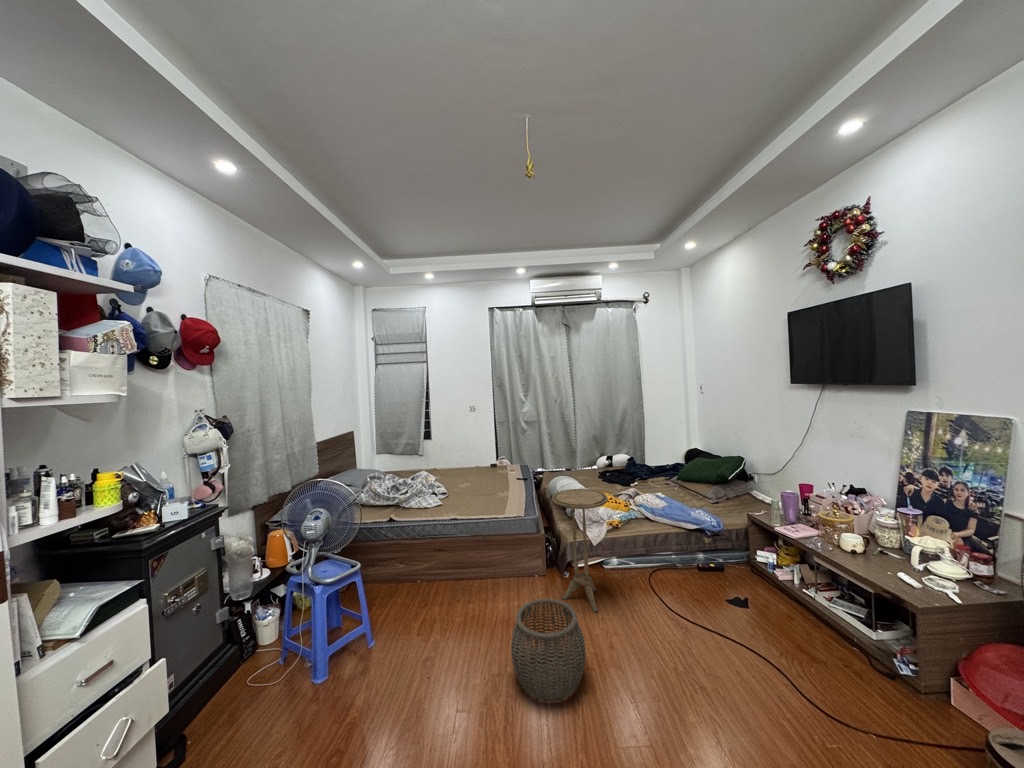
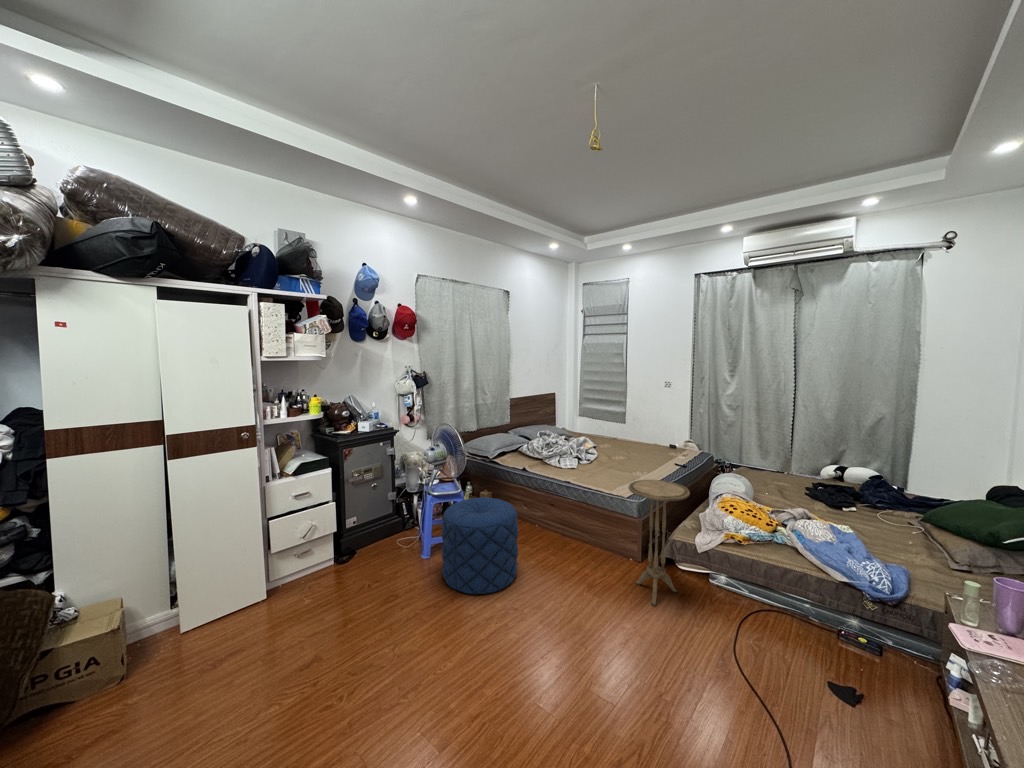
pouf: none [352,566,463,723] -> present [442,497,518,594]
woven basket: present [511,598,586,702] -> none [526,555,592,636]

